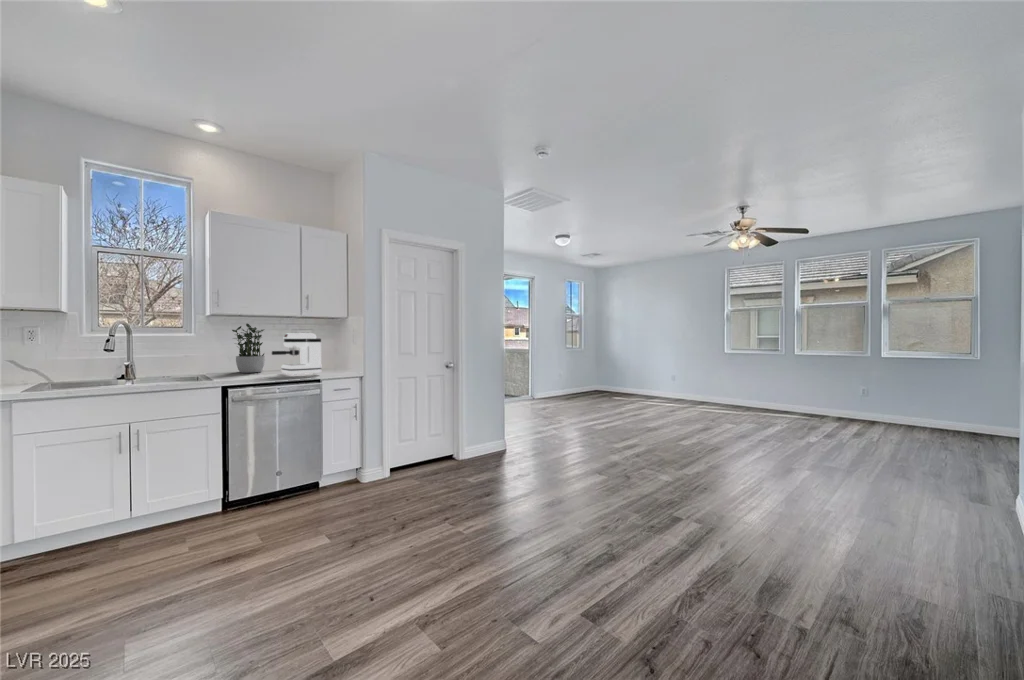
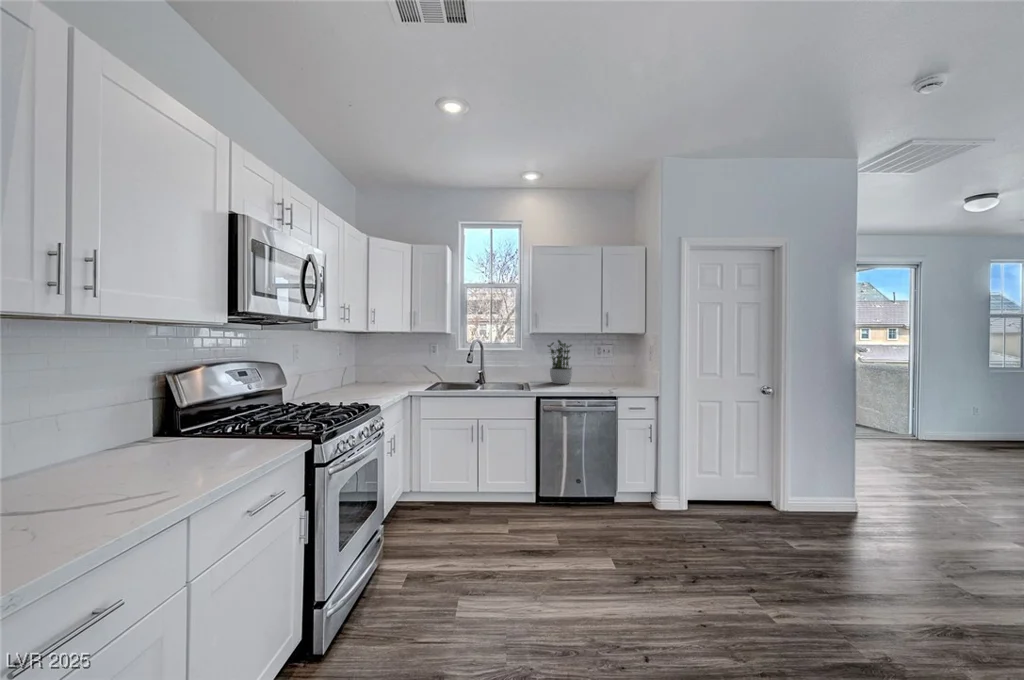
coffee maker: present [272,334,321,375] -> none [576,350,619,390]

